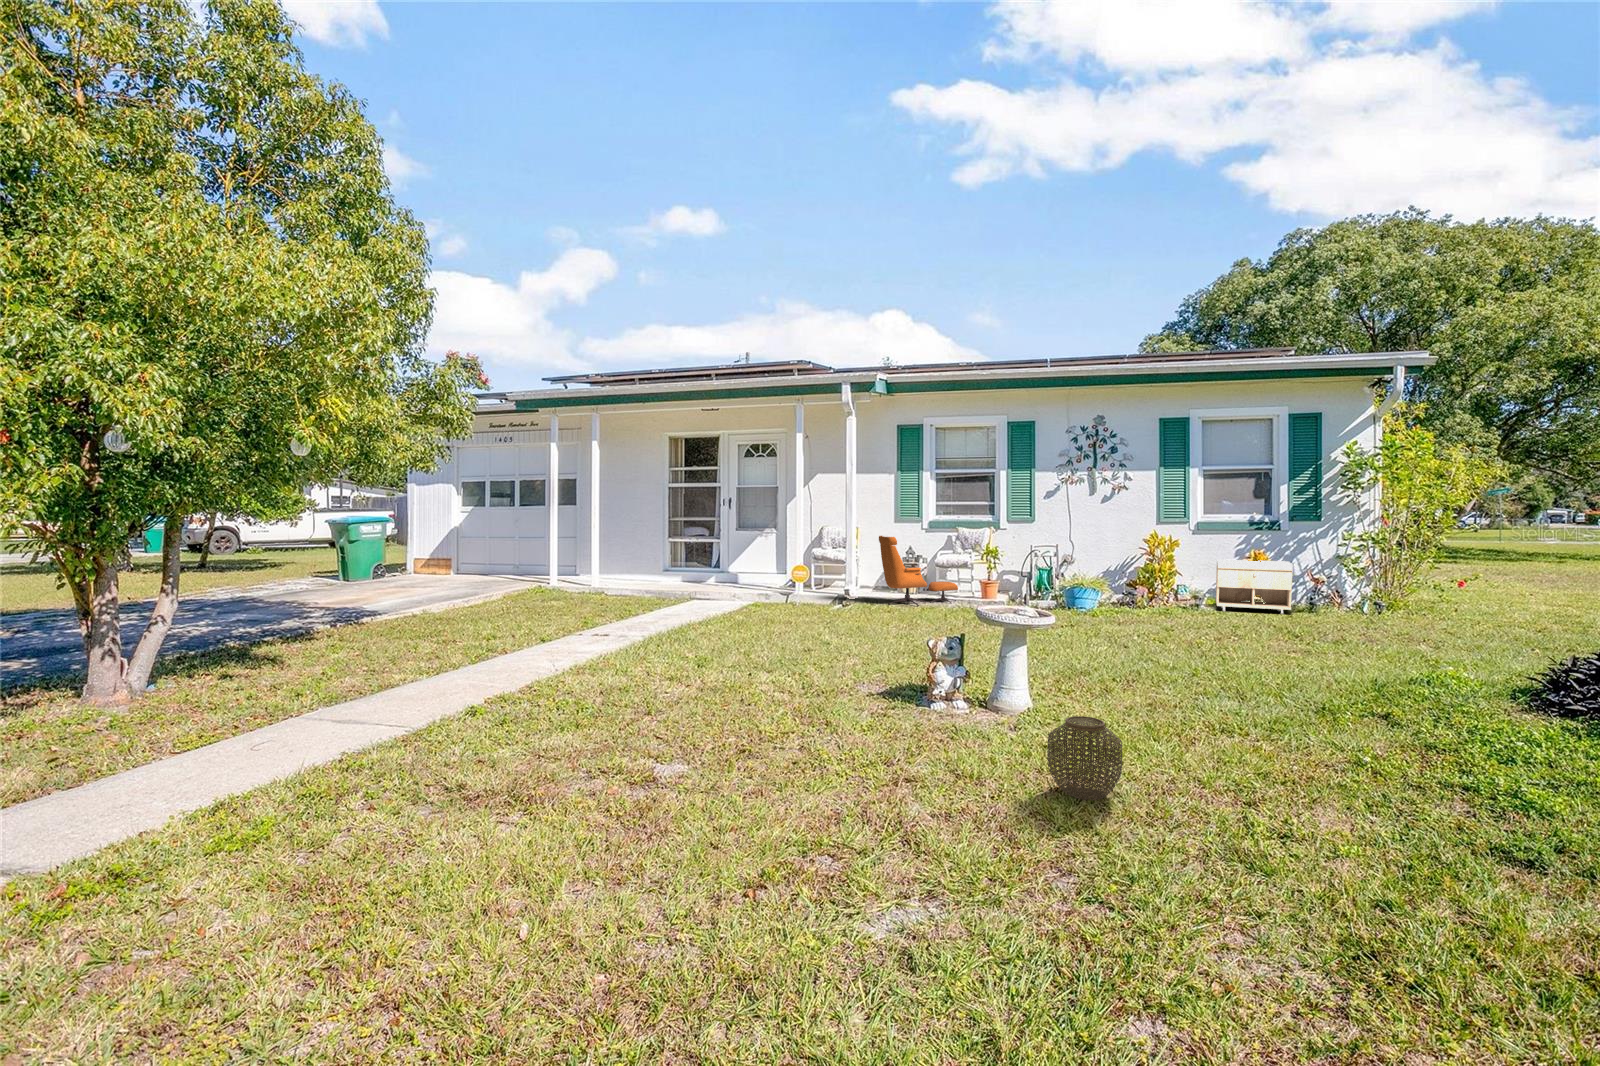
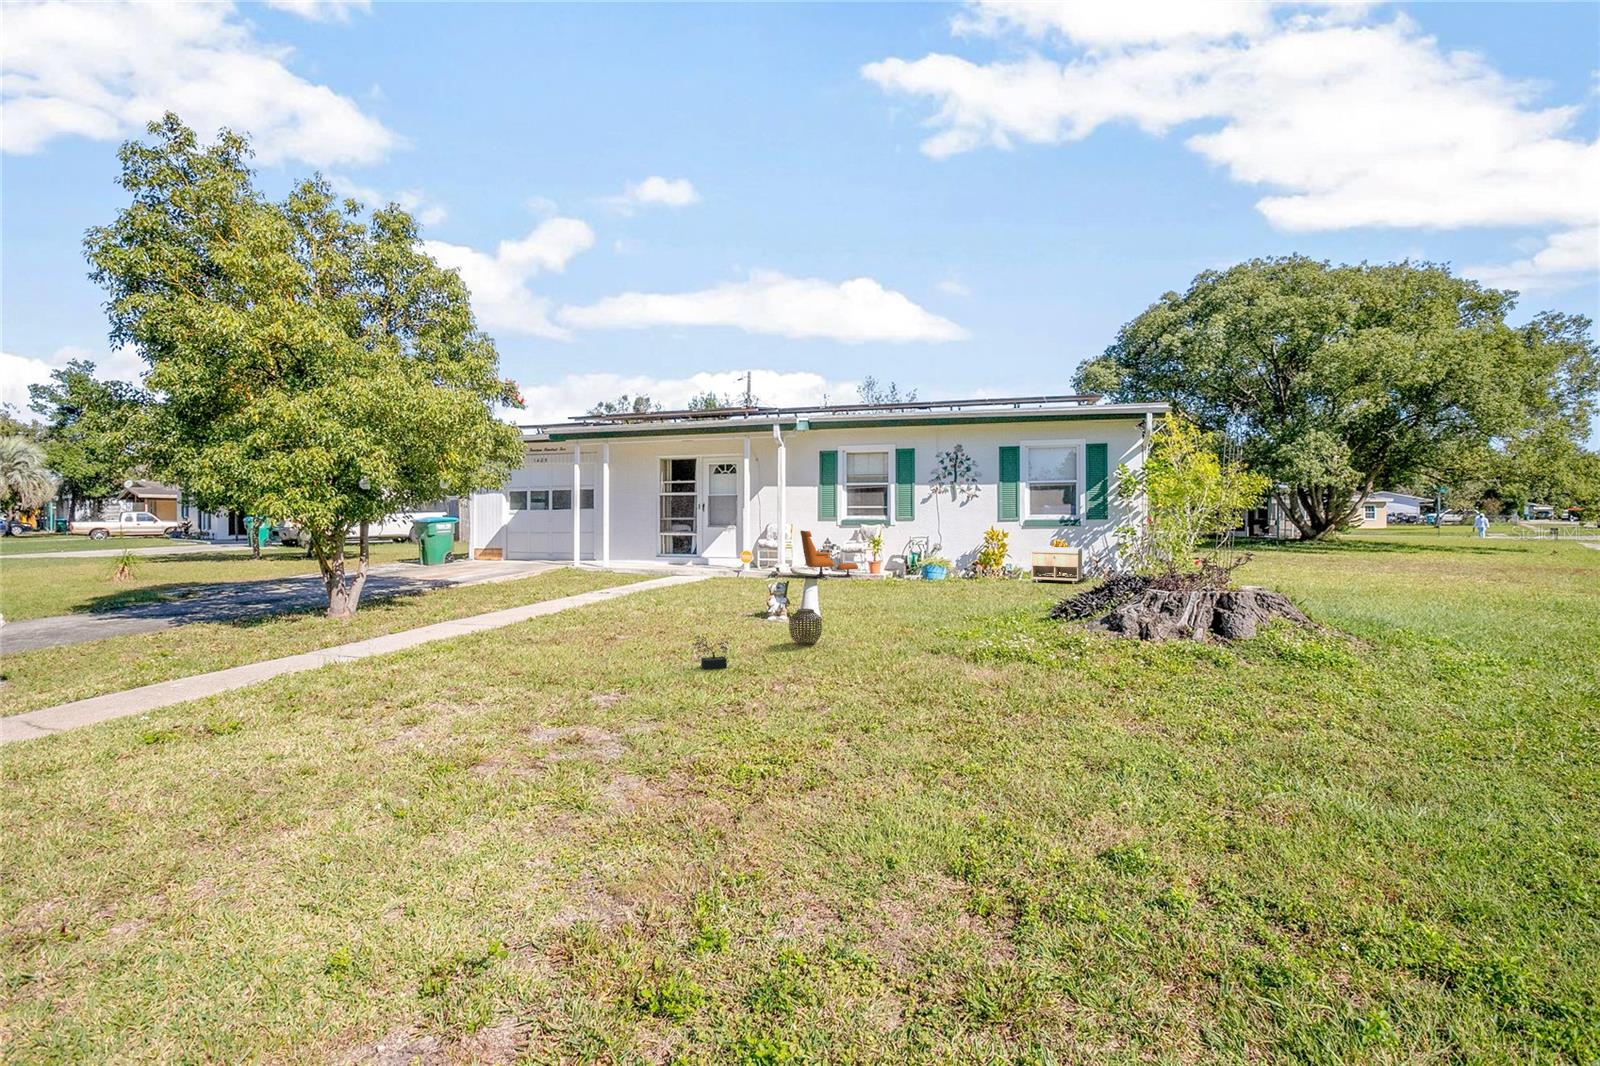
decorative plant: none [919,838,1020,941] -> present [692,636,732,669]

